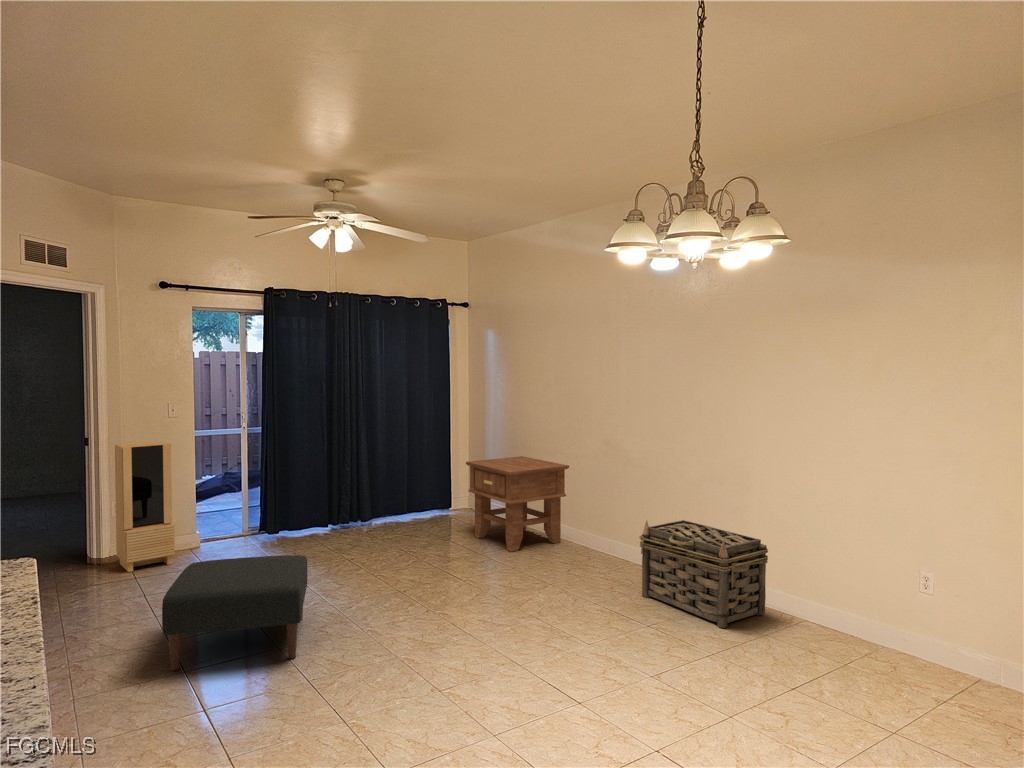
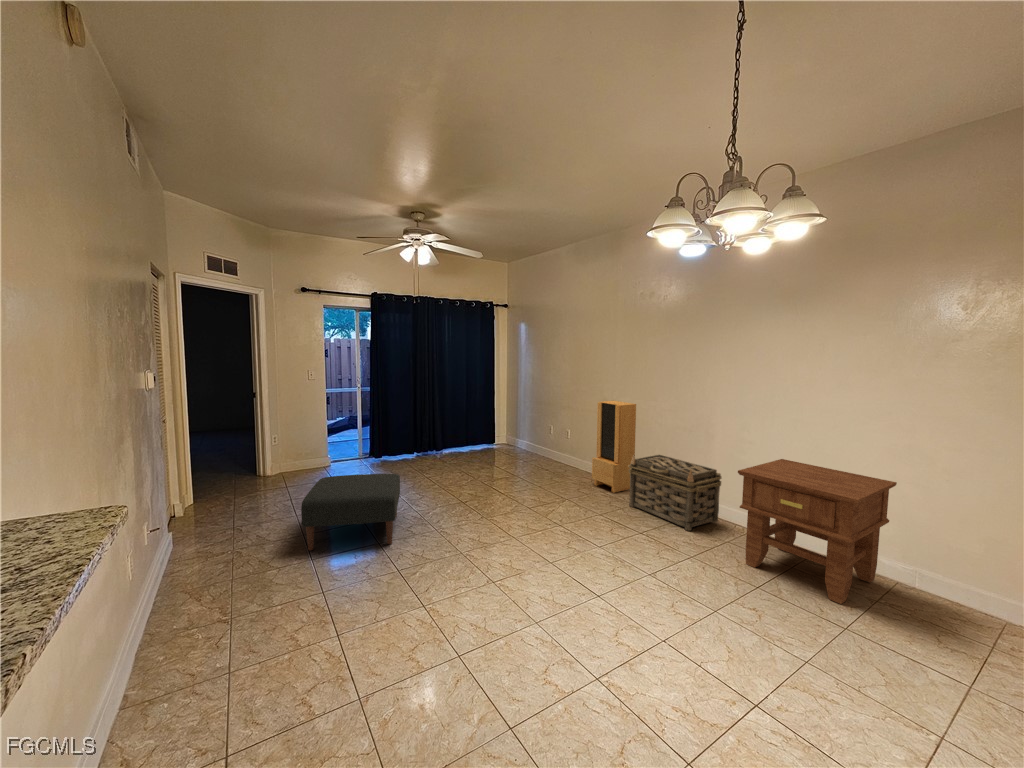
storage cabinet: present [115,441,175,572] -> present [592,401,636,493]
side table: present [466,456,569,552] -> present [738,459,897,604]

